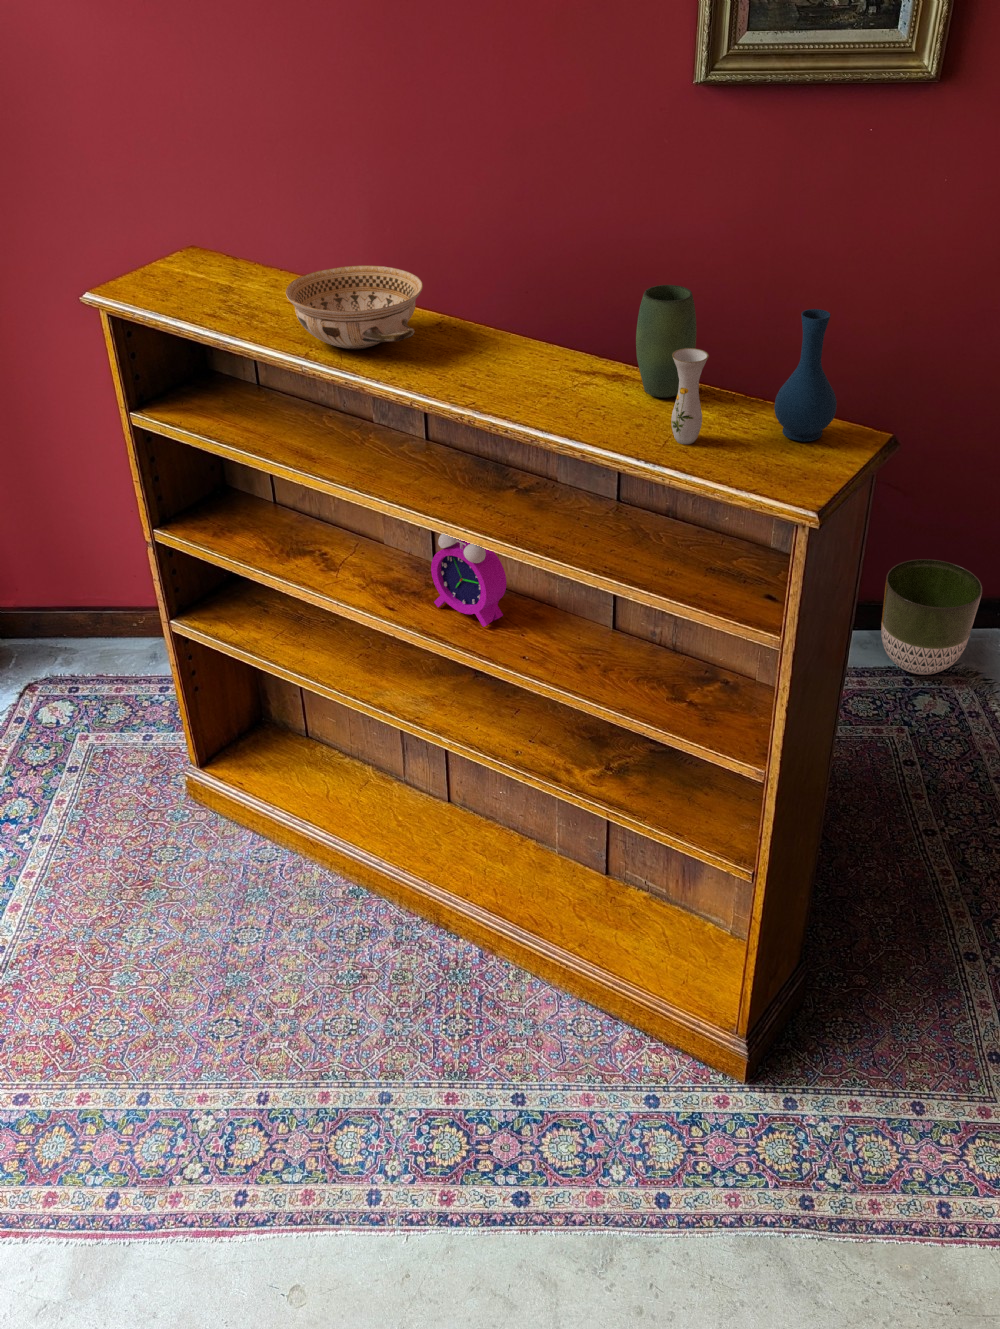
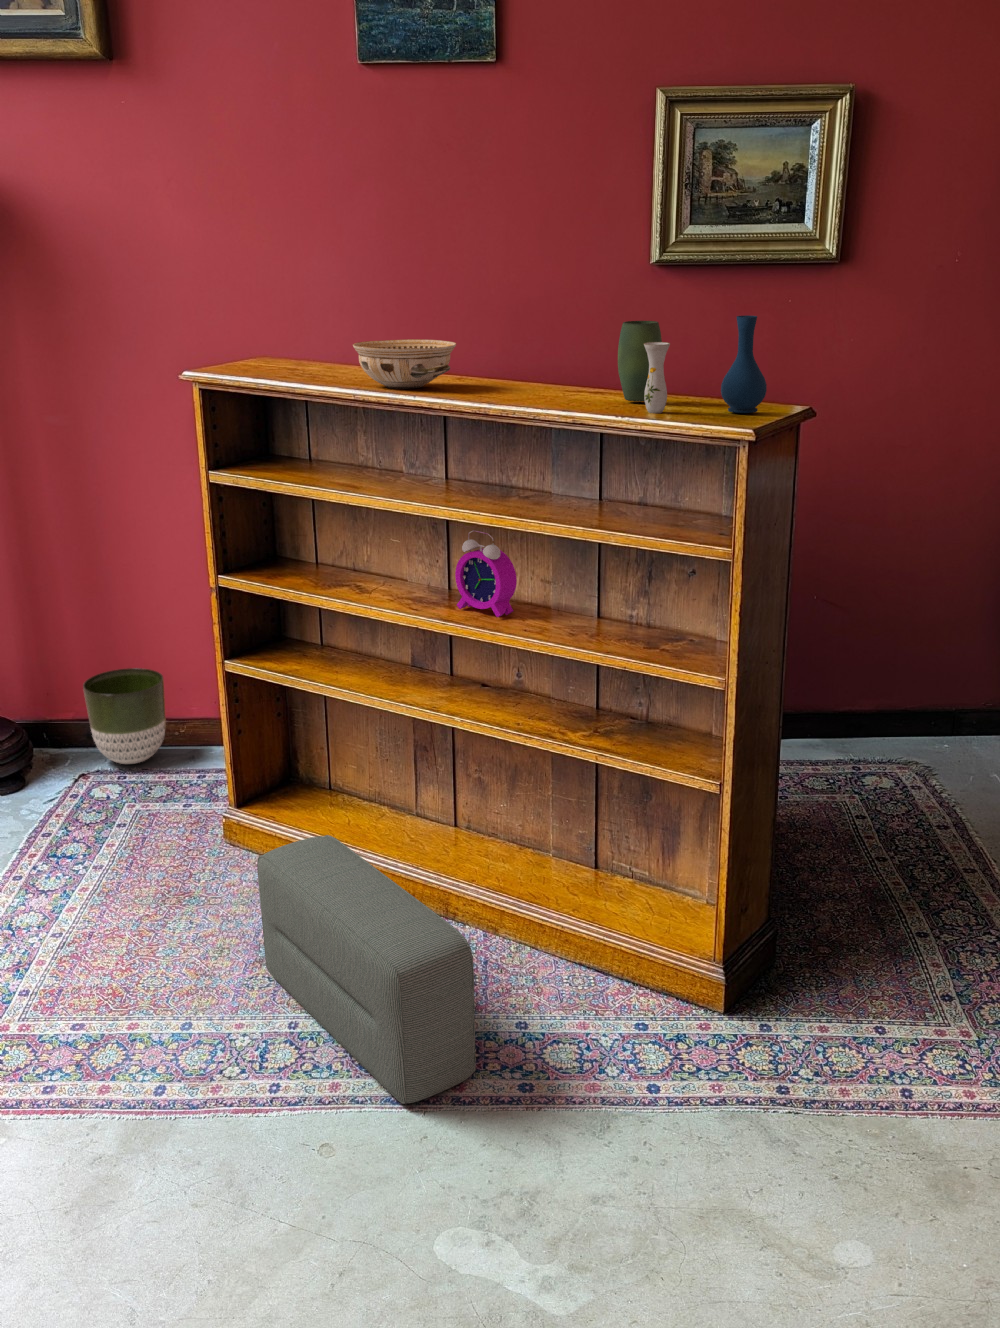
planter: present [881,559,982,675] -> present [83,668,166,764]
pouf: none [212,875,464,1229] -> present [257,835,475,1104]

